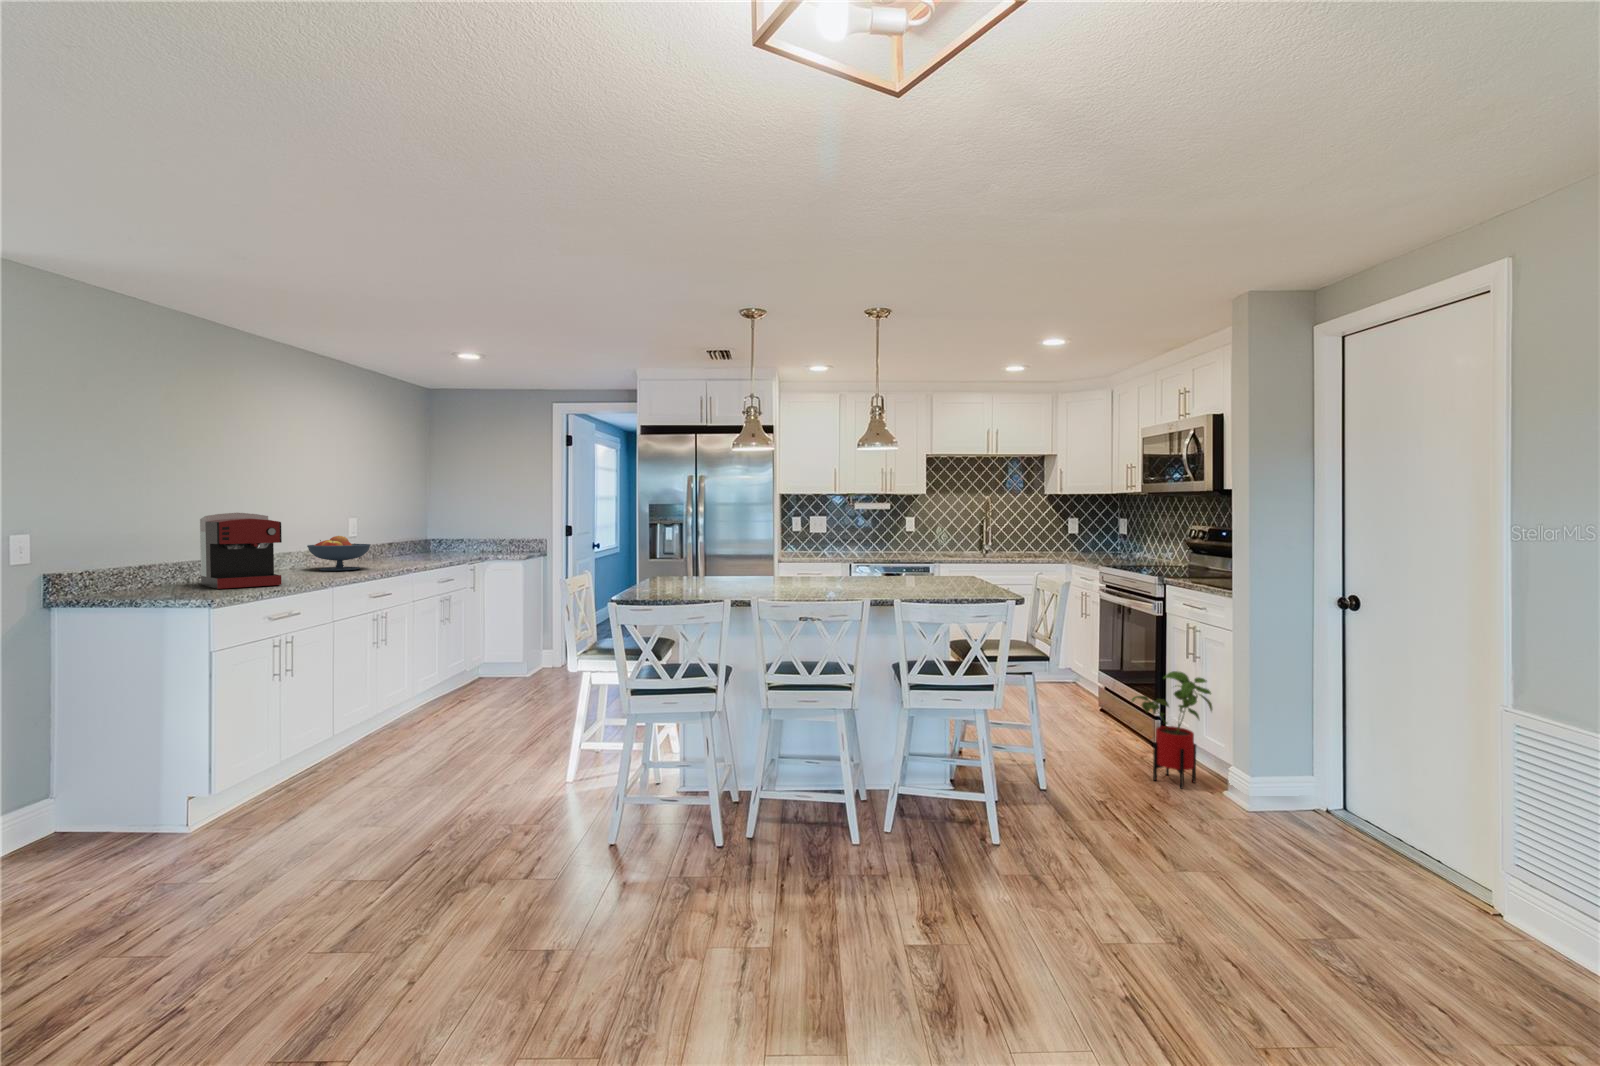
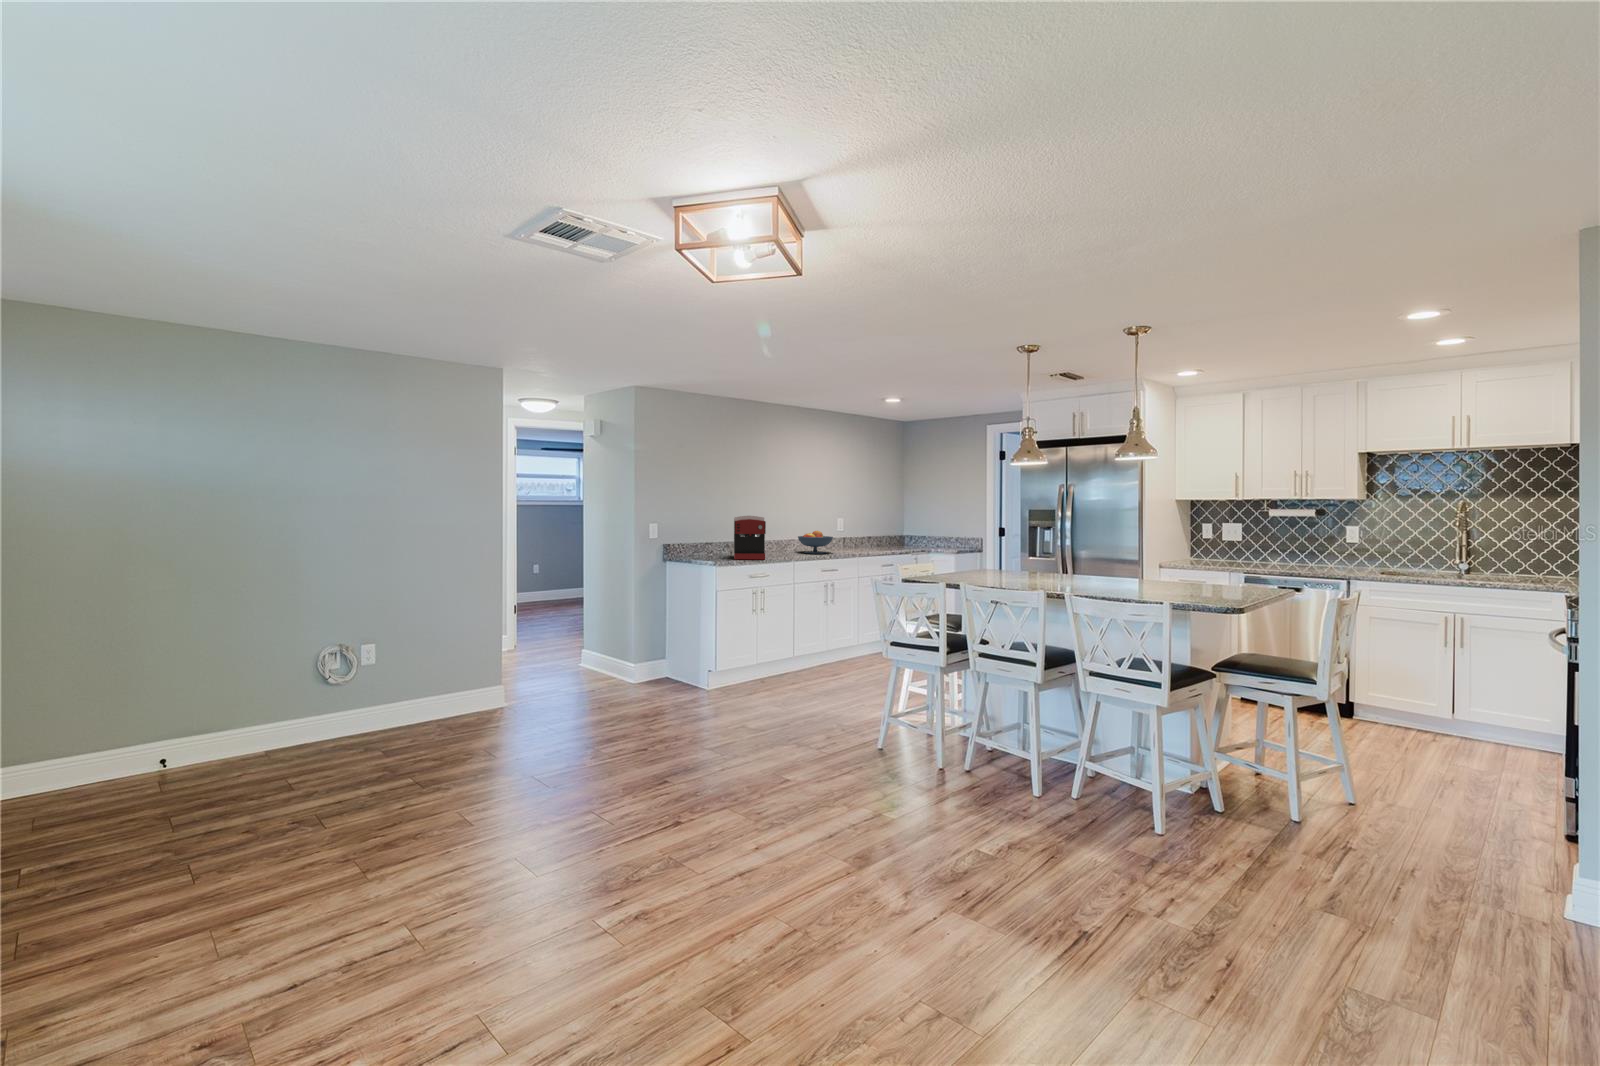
house plant: present [1132,671,1212,789] -> none [1444,731,1589,887]

